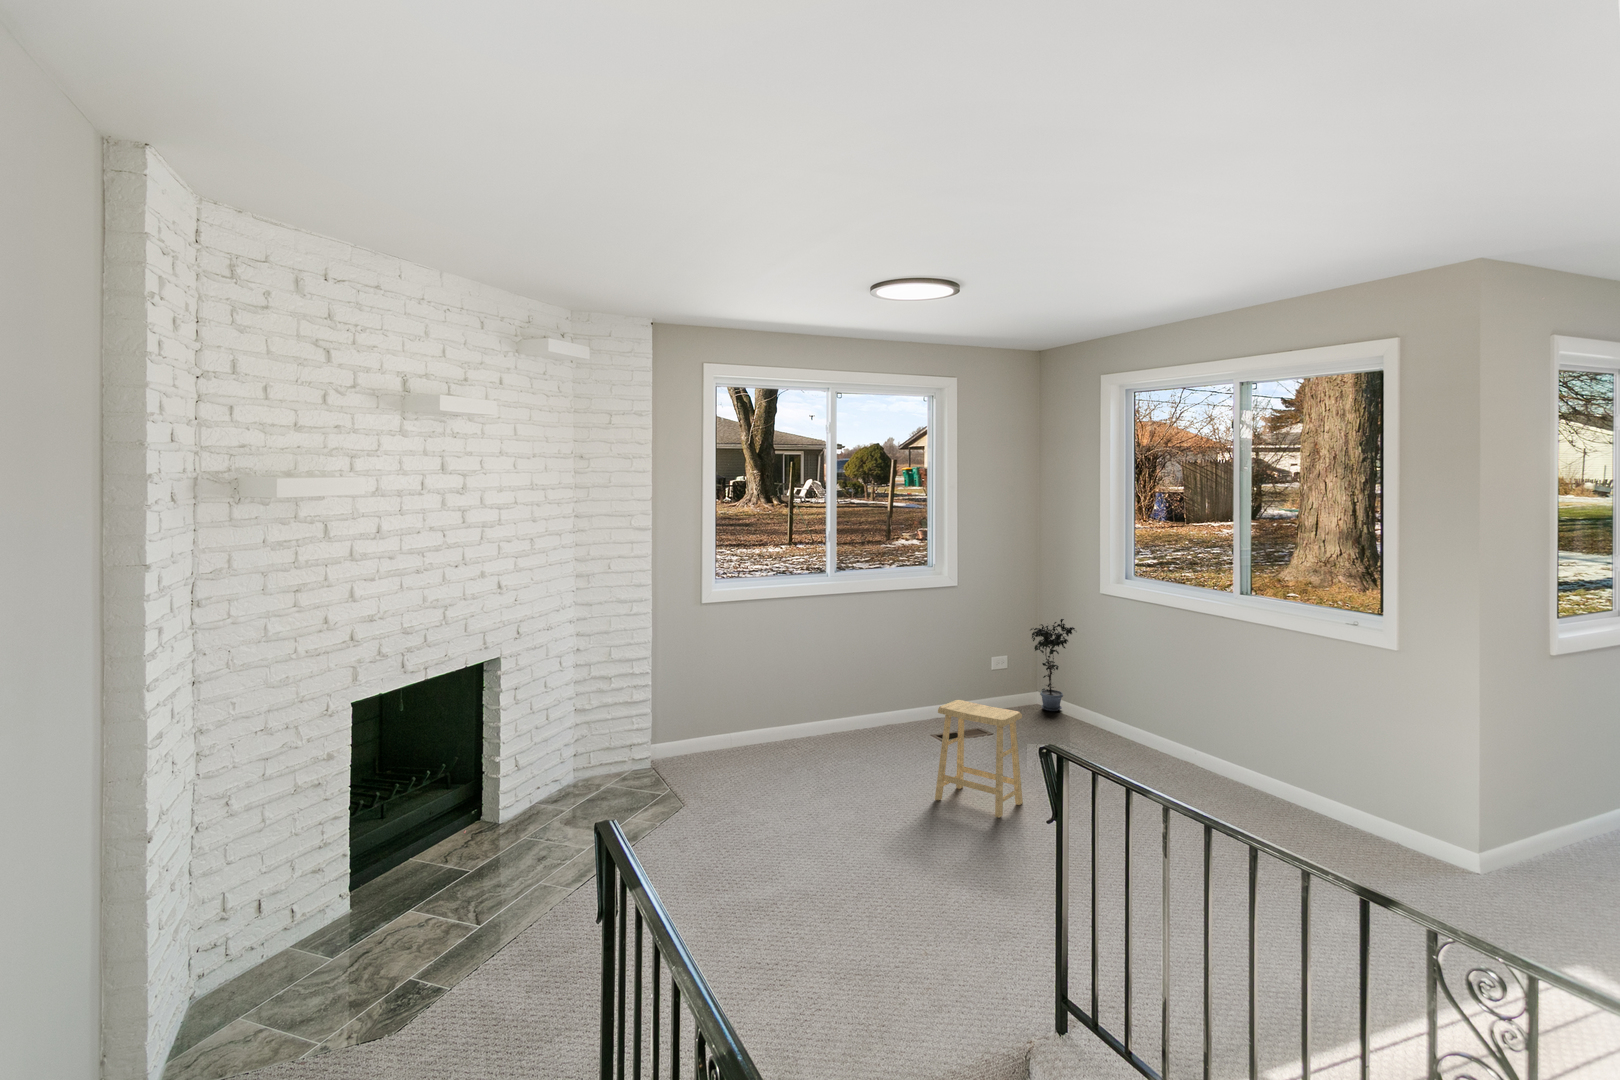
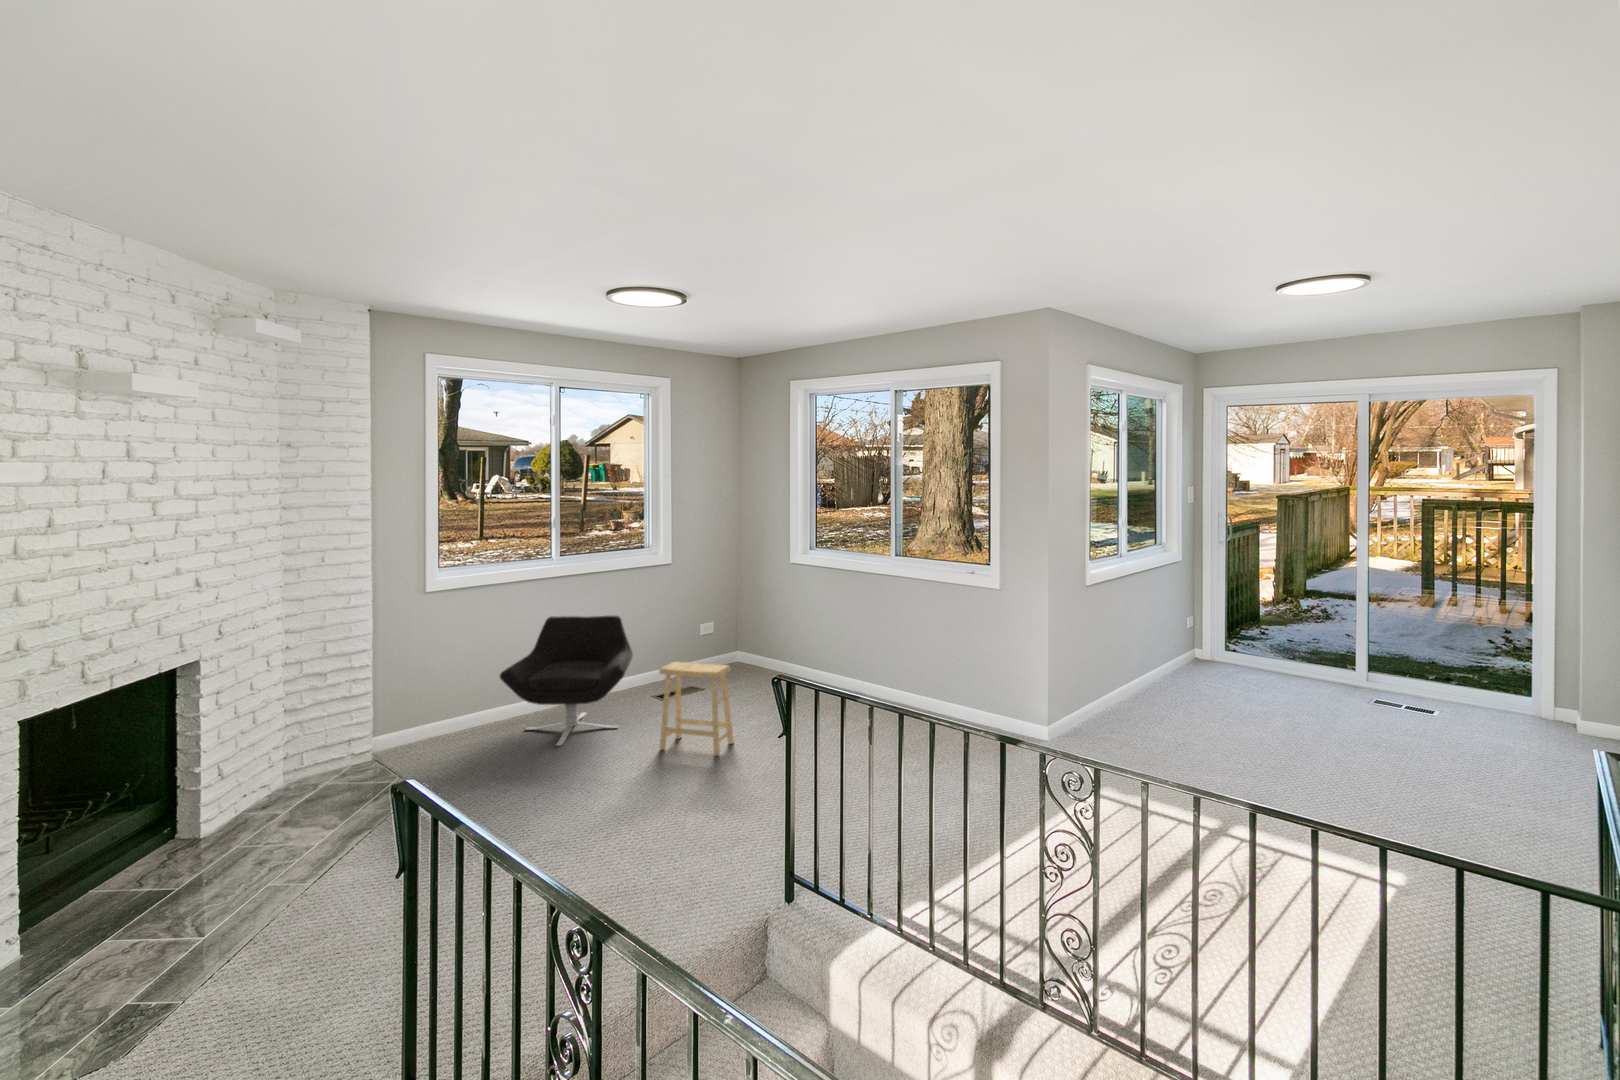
potted plant: present [1030,619,1075,711] -> none [720,593,758,671]
lounge chair: none [774,632,918,778] -> present [500,616,633,746]

